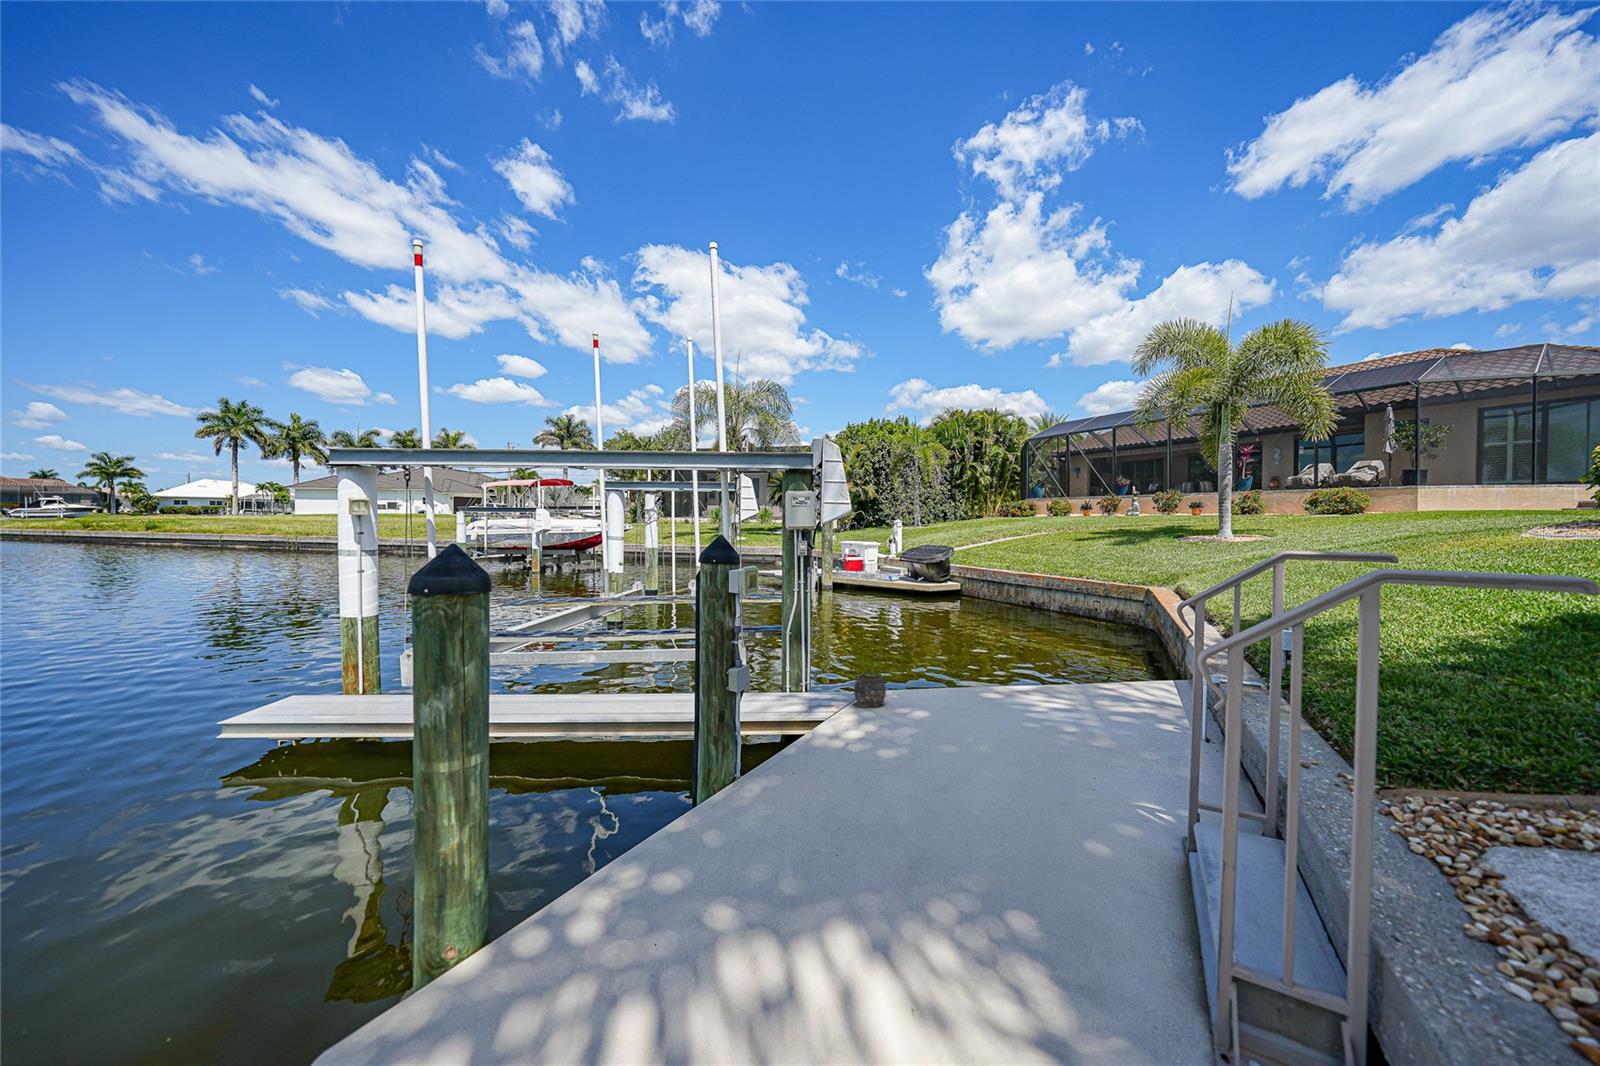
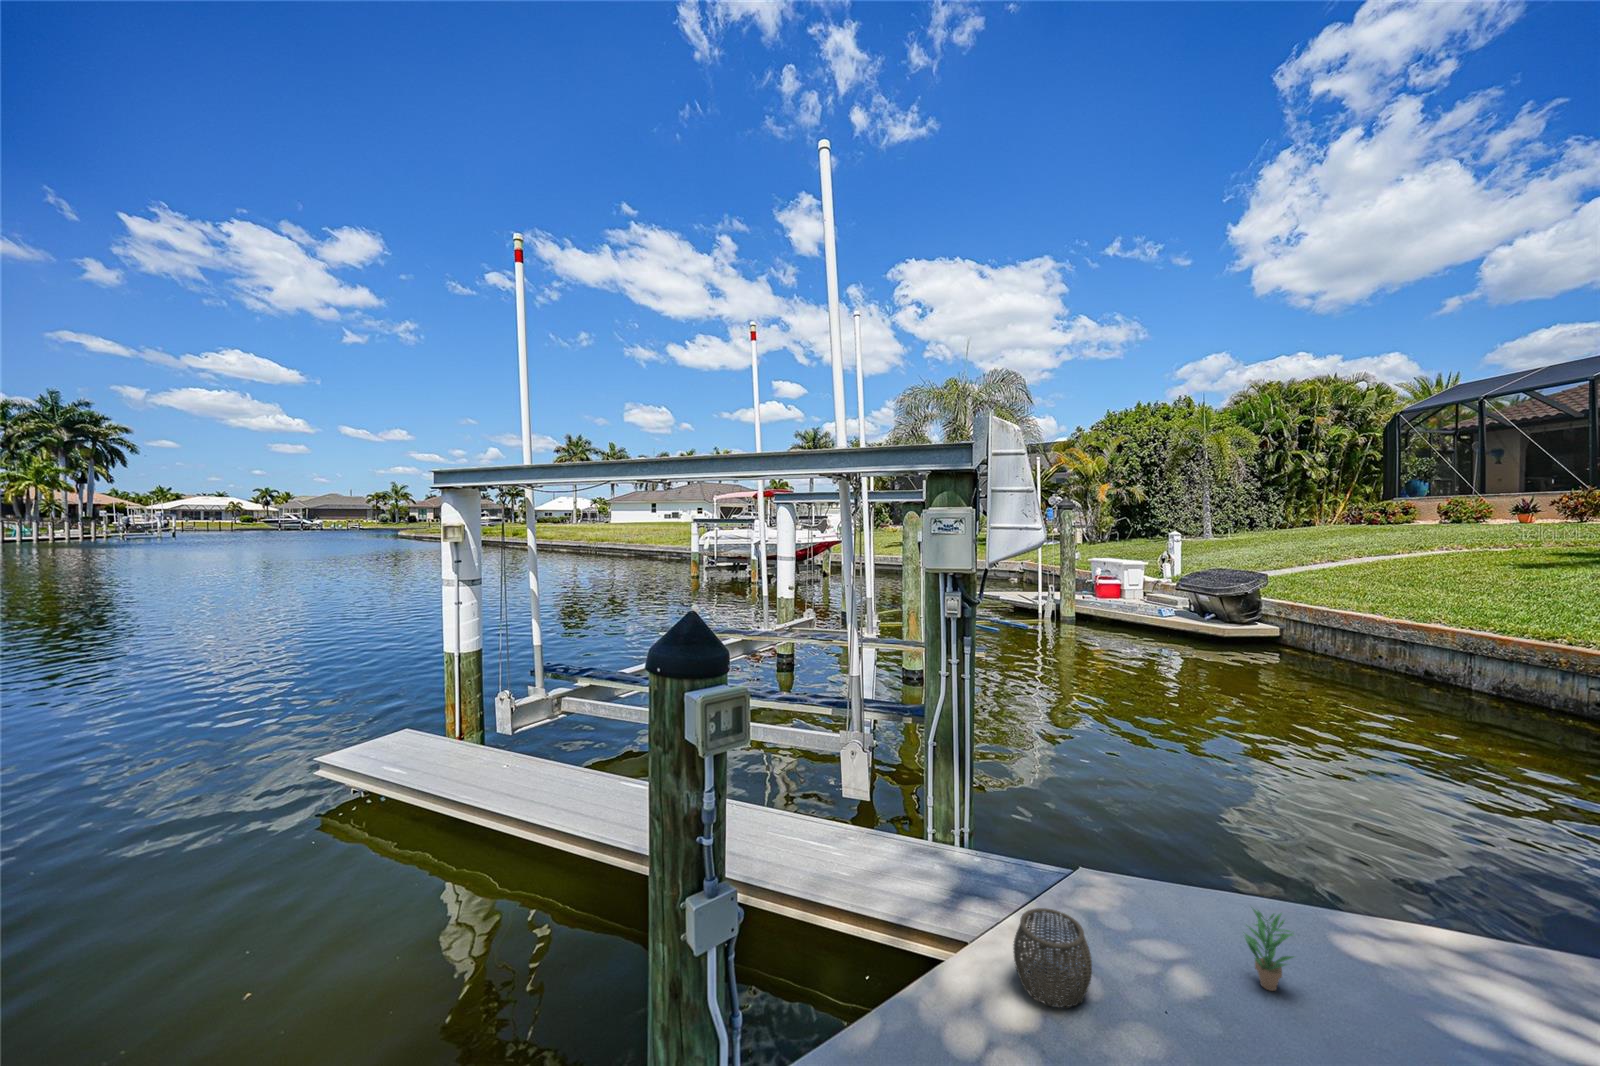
potted plant: none [940,660,959,694] -> present [1244,909,1294,991]

